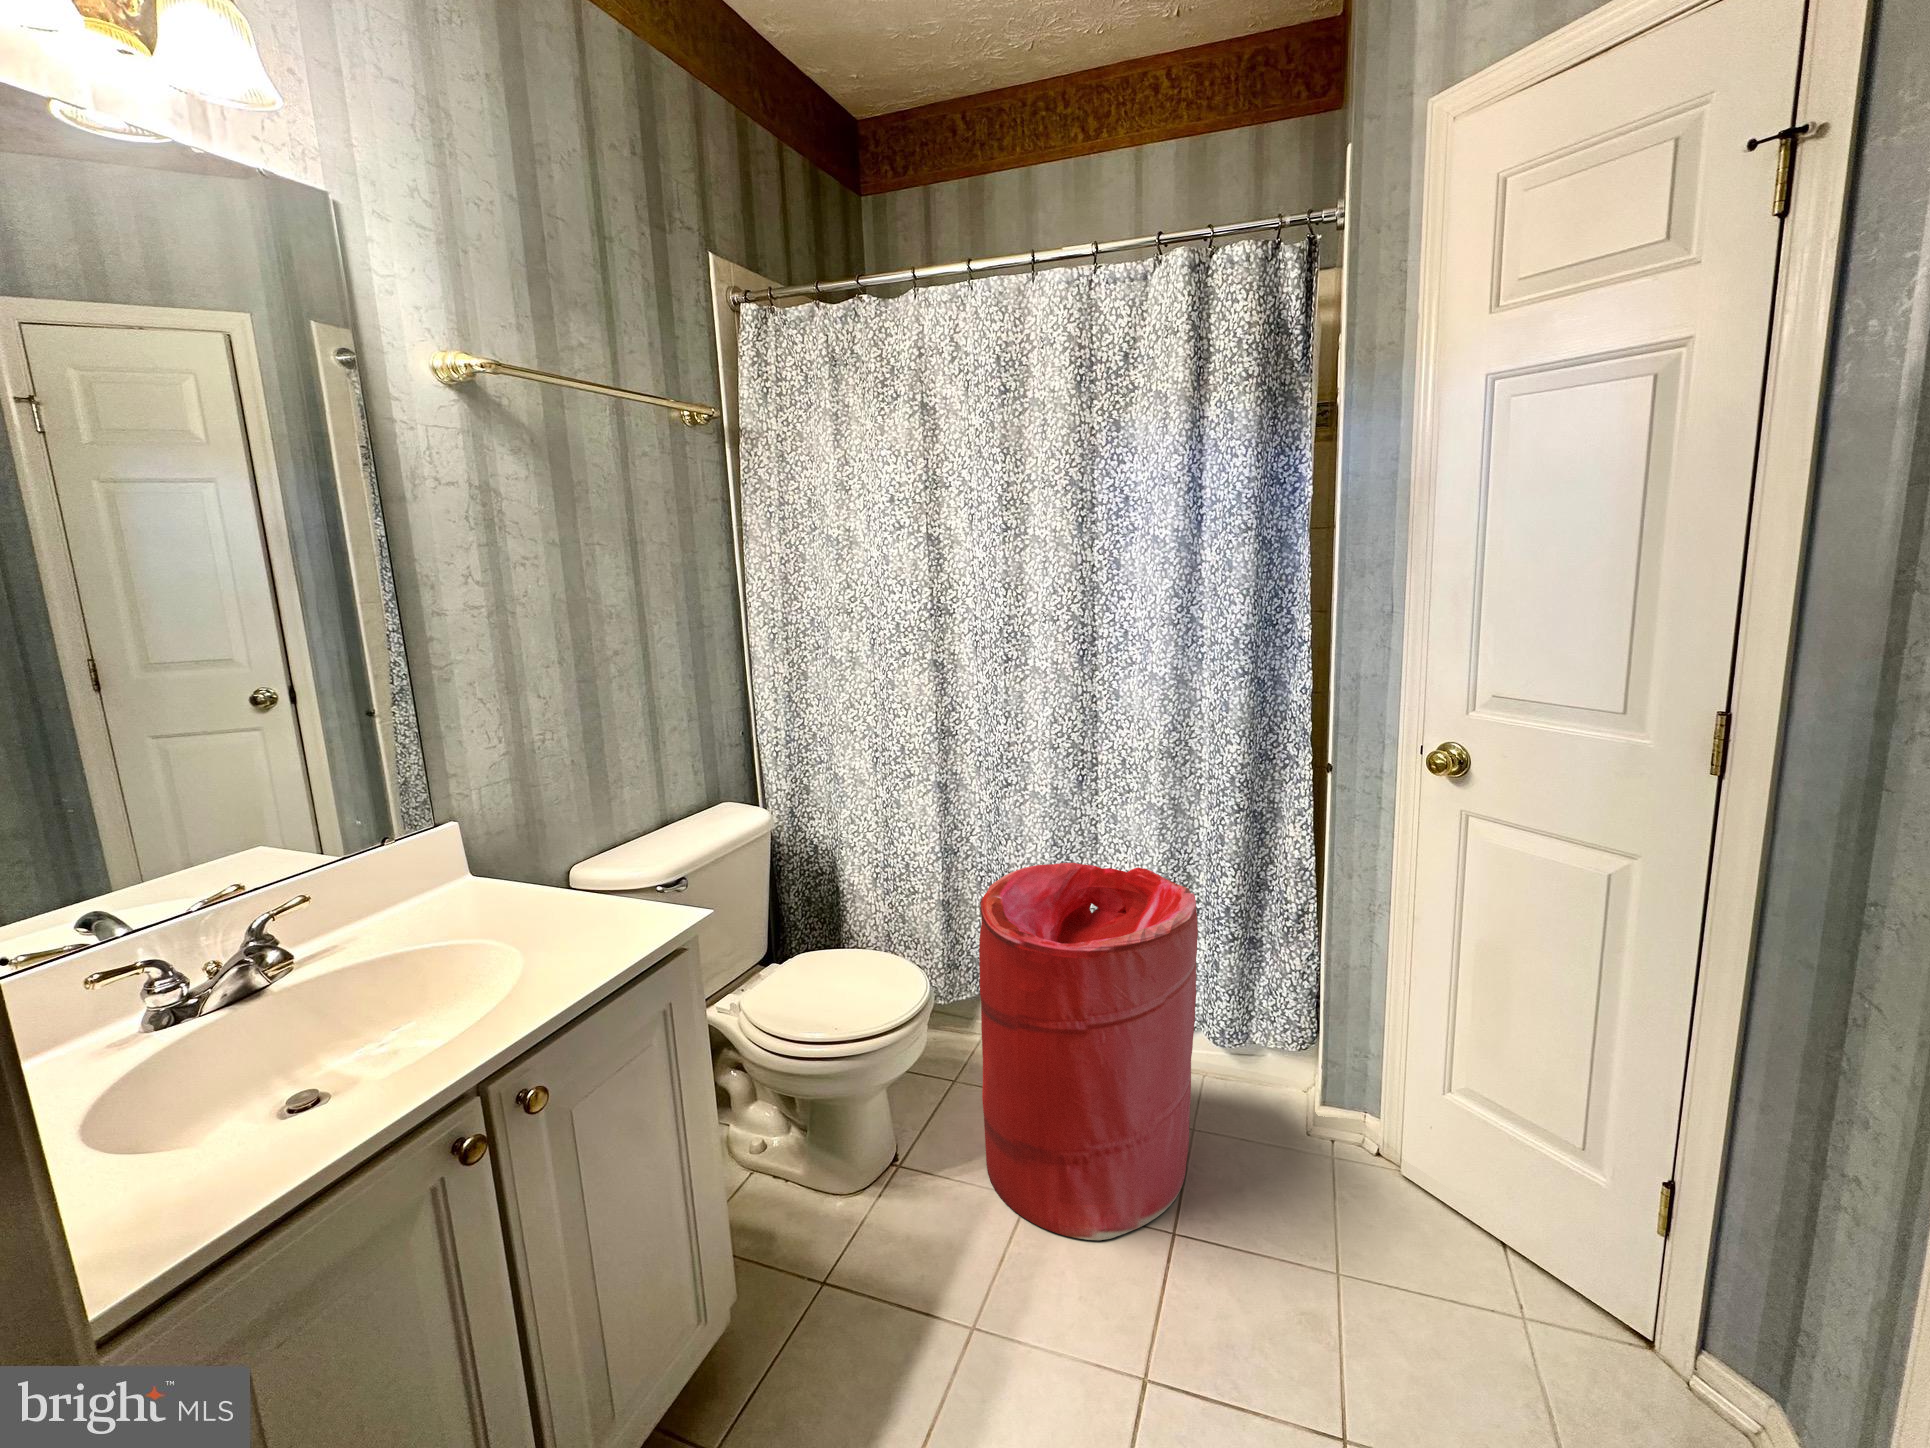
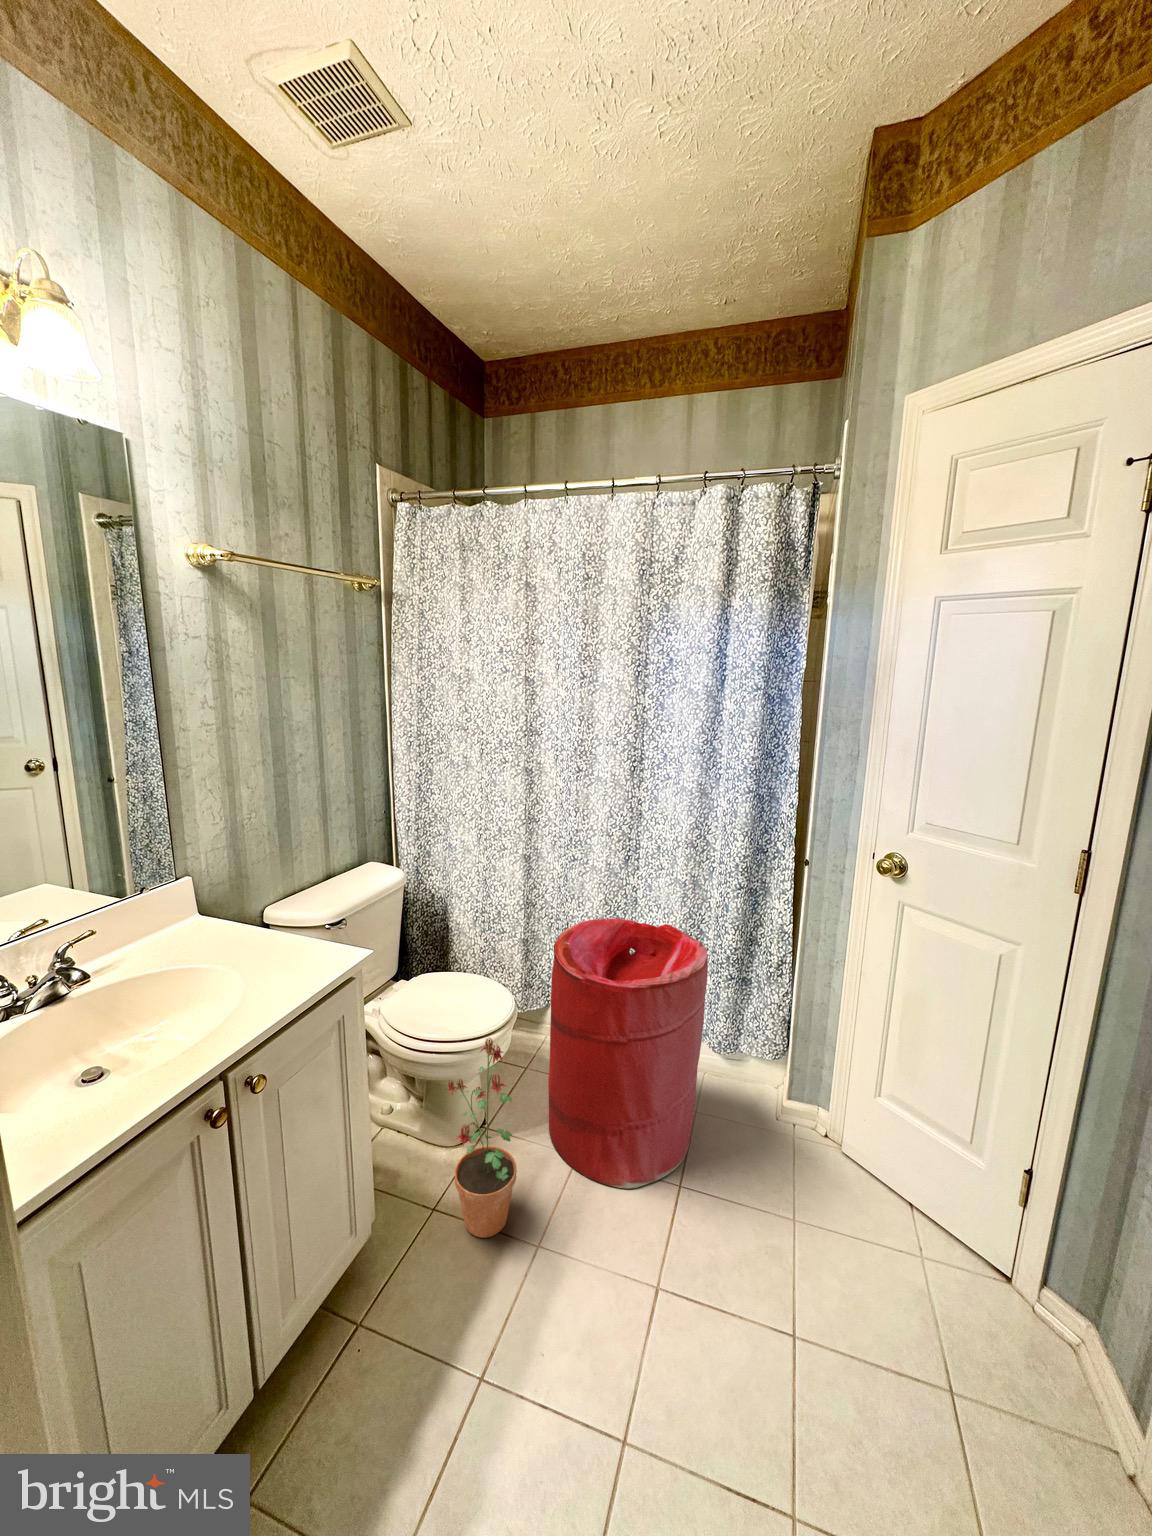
potted plant: none [832,1031,937,1318] -> present [447,1038,516,1238]

